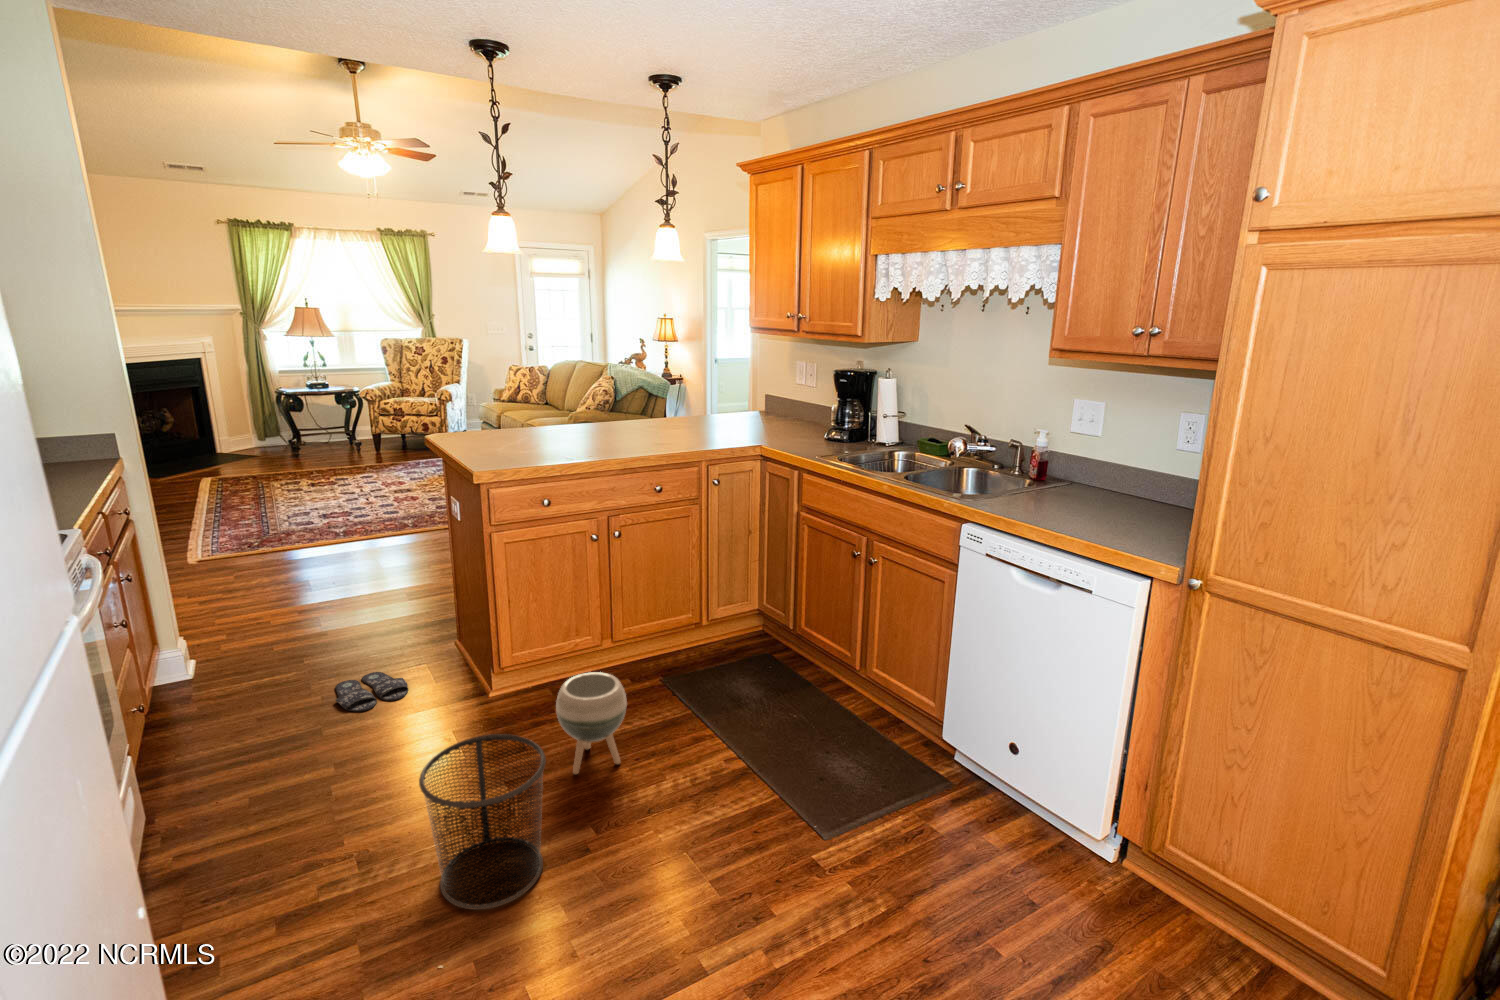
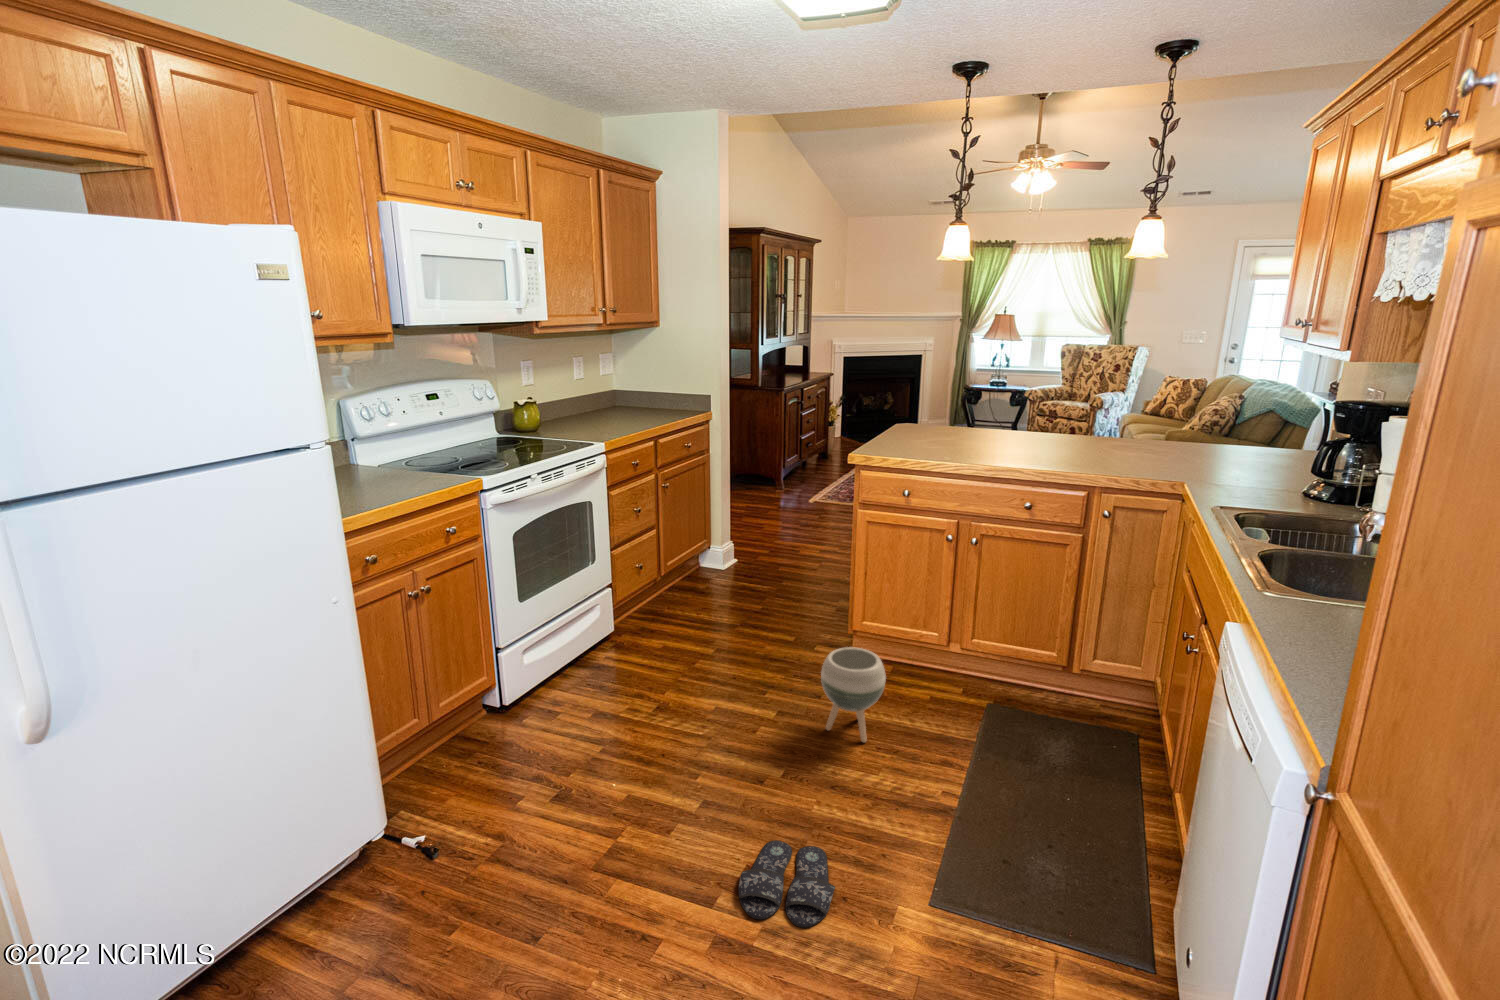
slippers: present [335,672,408,711] -> present [739,840,835,928]
waste bin: present [419,734,546,910] -> none [657,644,750,773]

